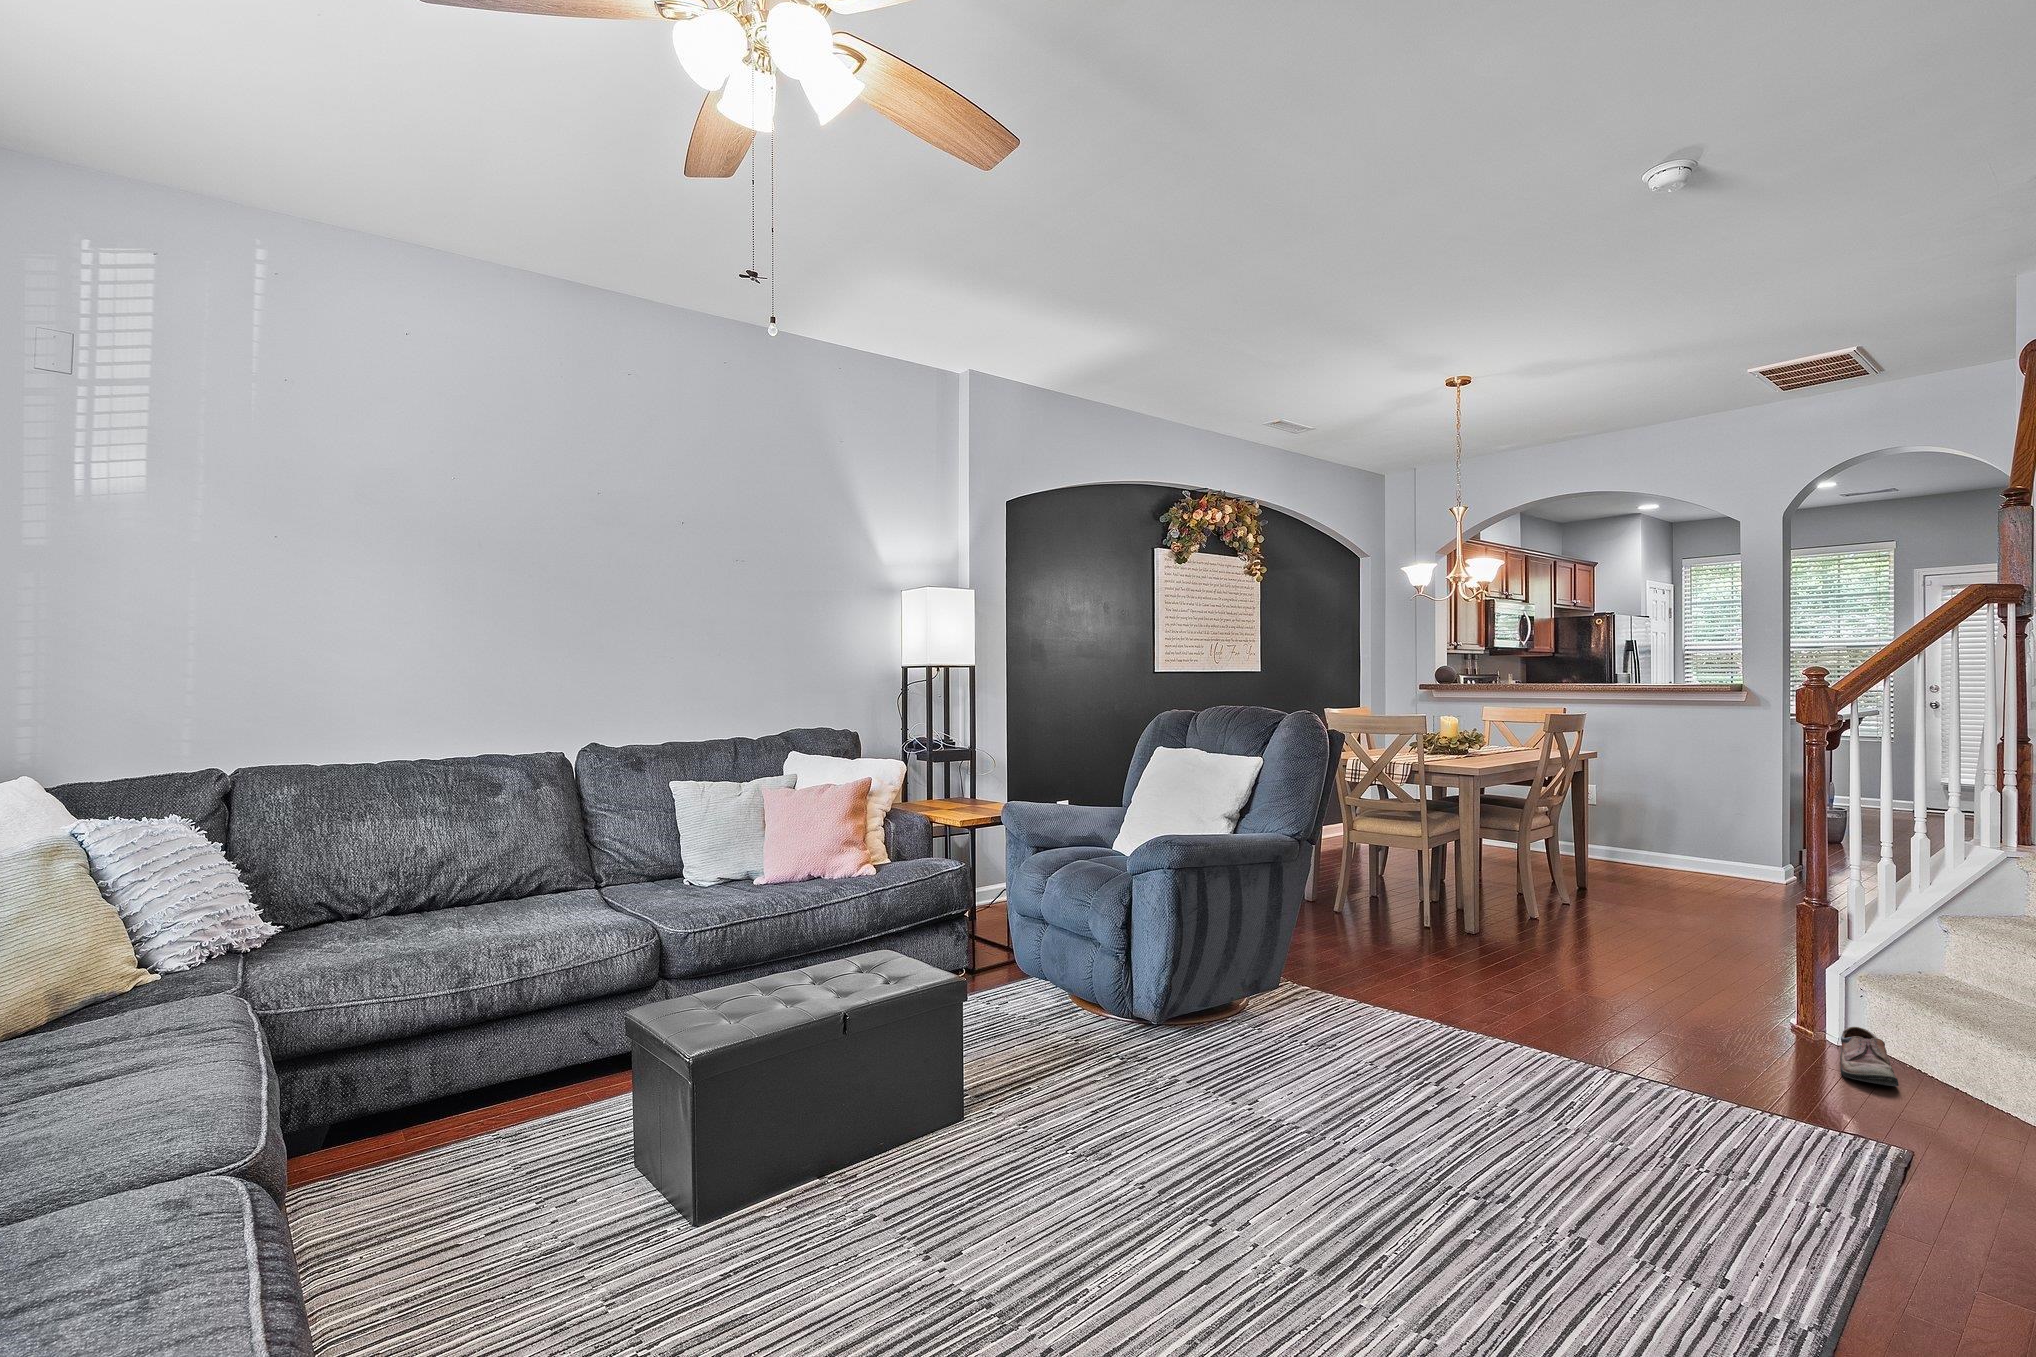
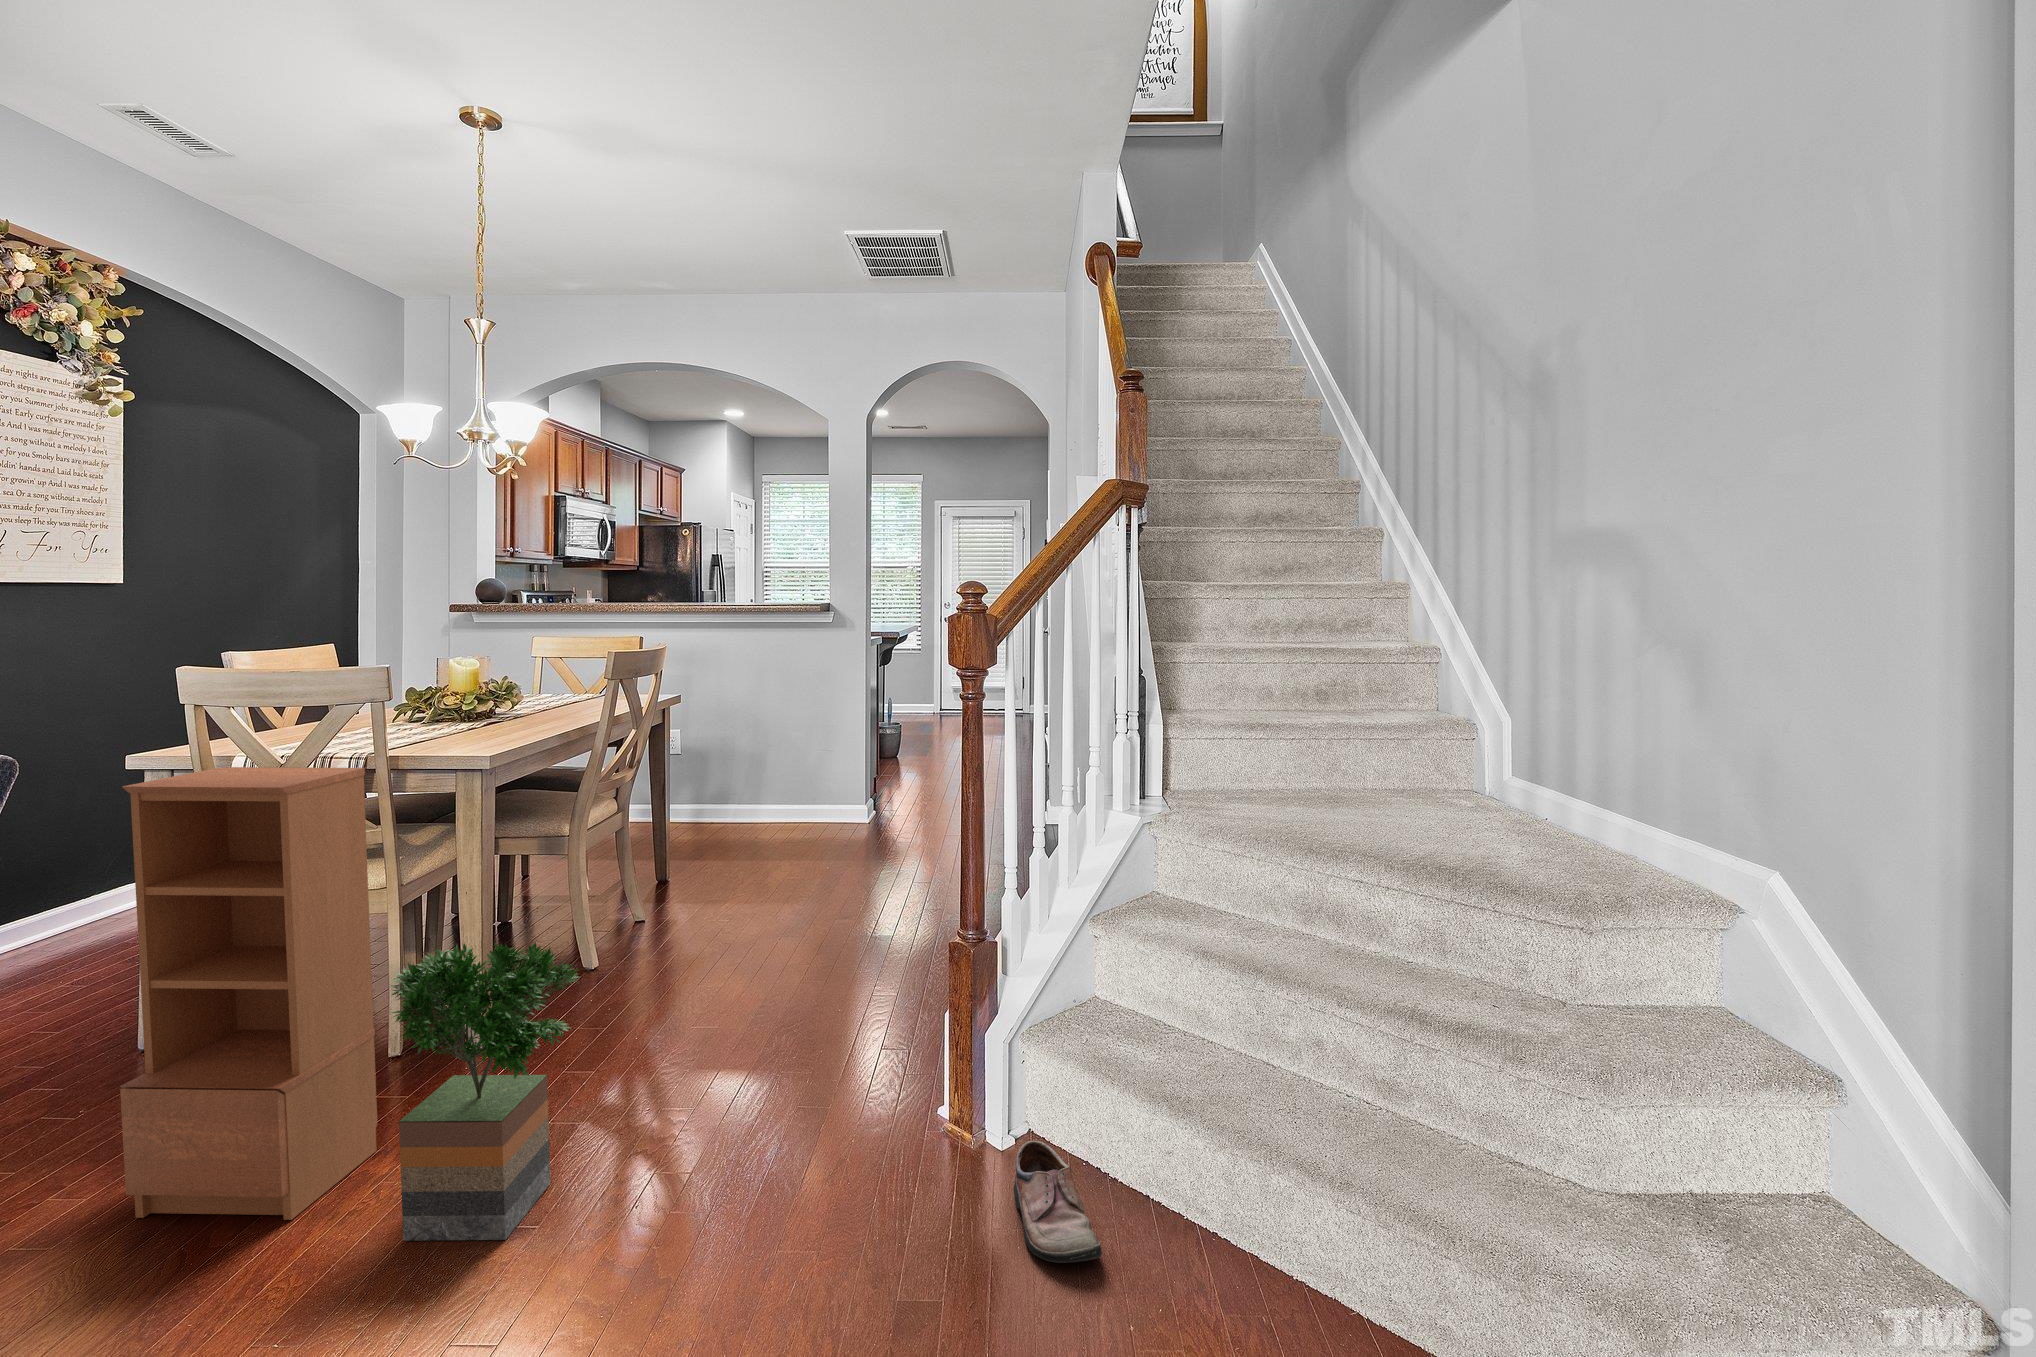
bookcase: none [1326,760,1428,975] -> present [120,767,377,1220]
potted tree: none [1445,852,1543,1002] -> present [389,942,578,1241]

